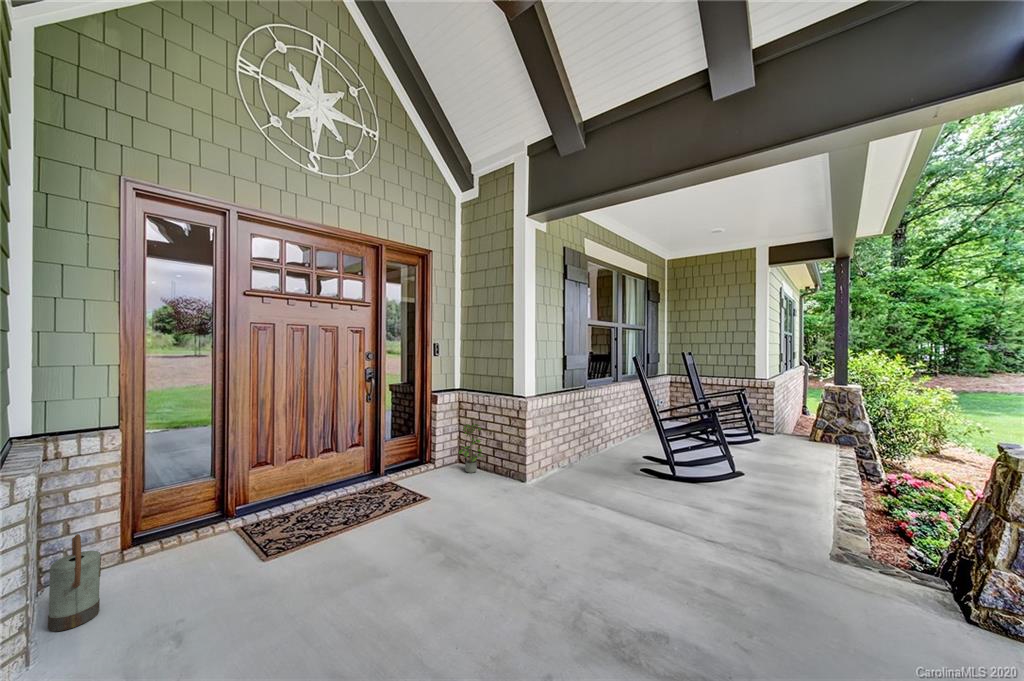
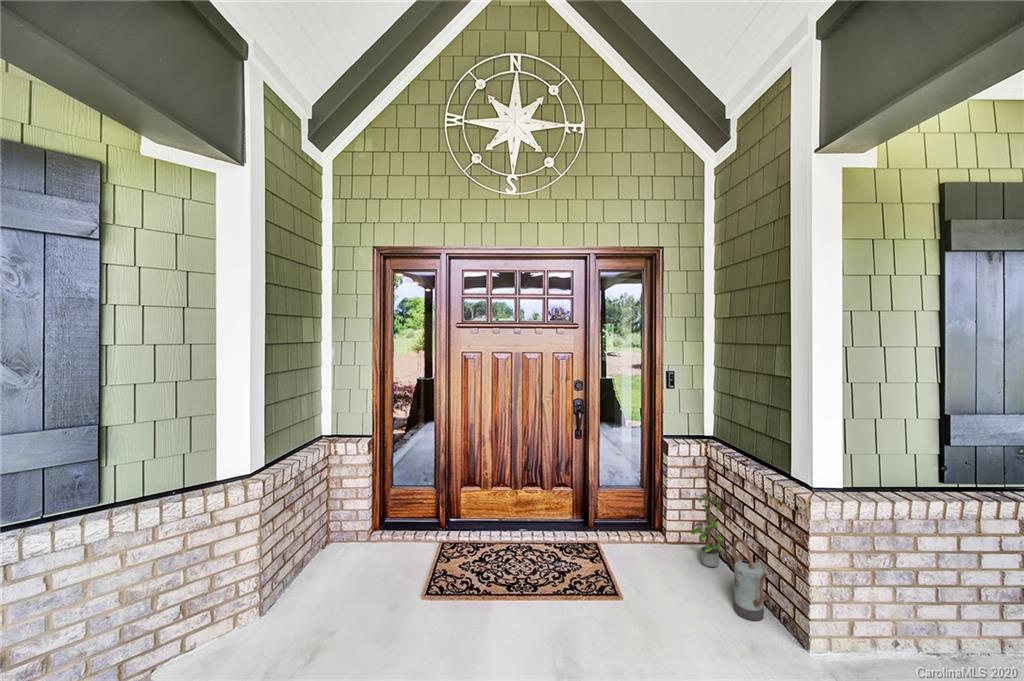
watering can: present [48,534,101,631] -> present [733,538,767,621]

